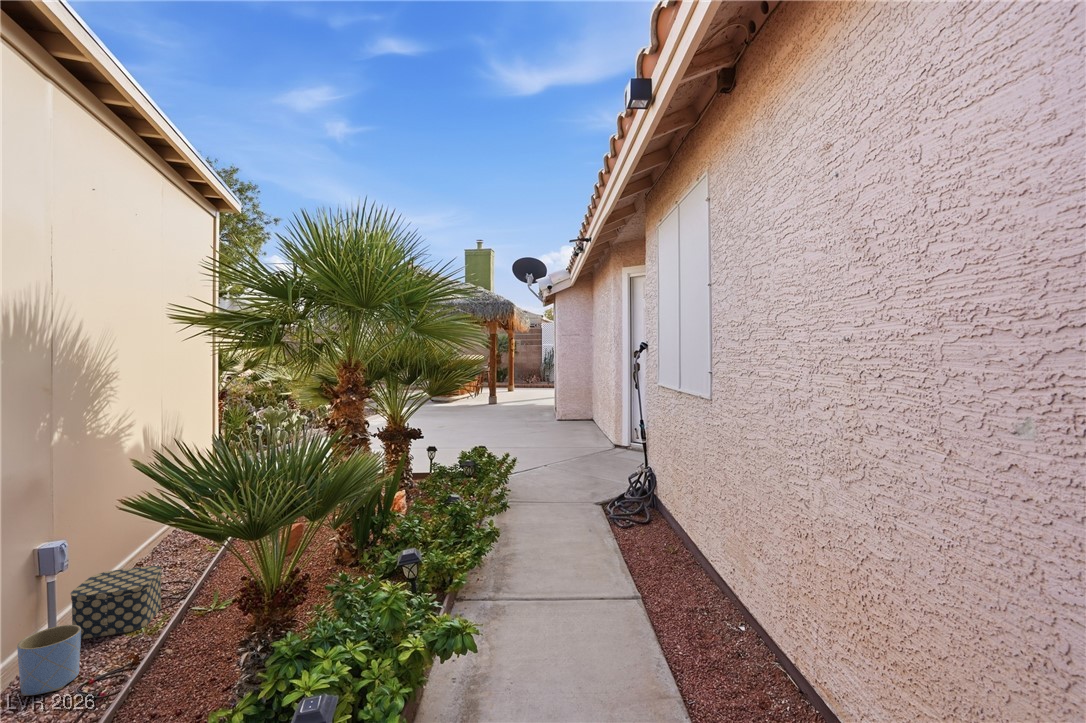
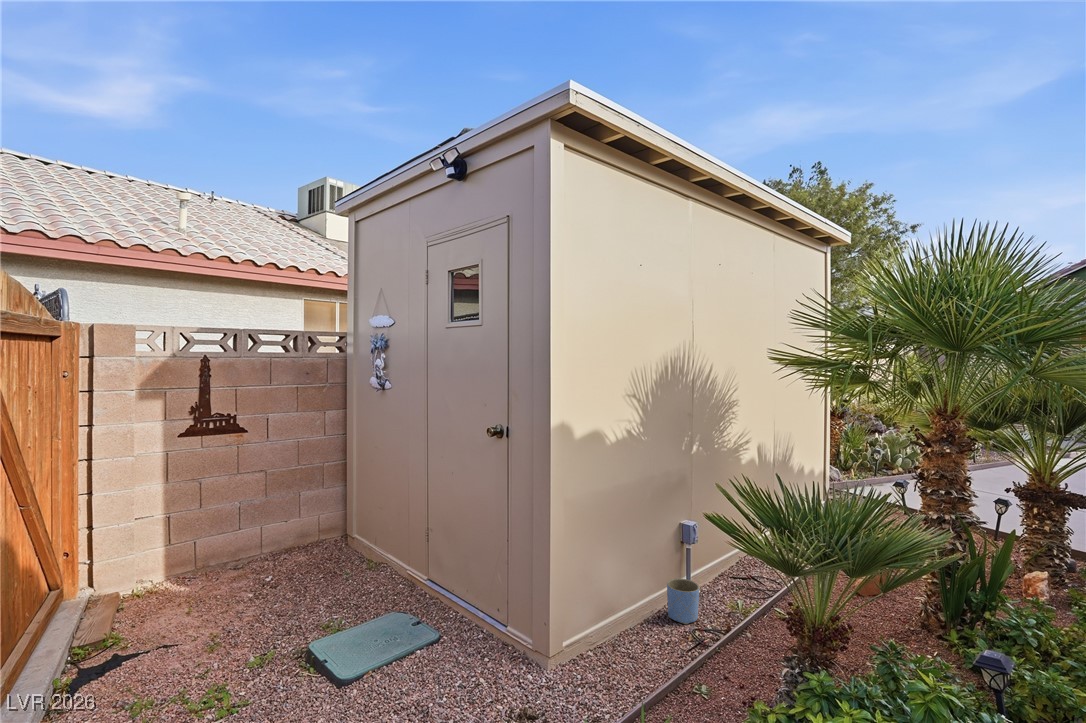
storage box: present [71,566,162,639] -> none [700,551,758,606]

